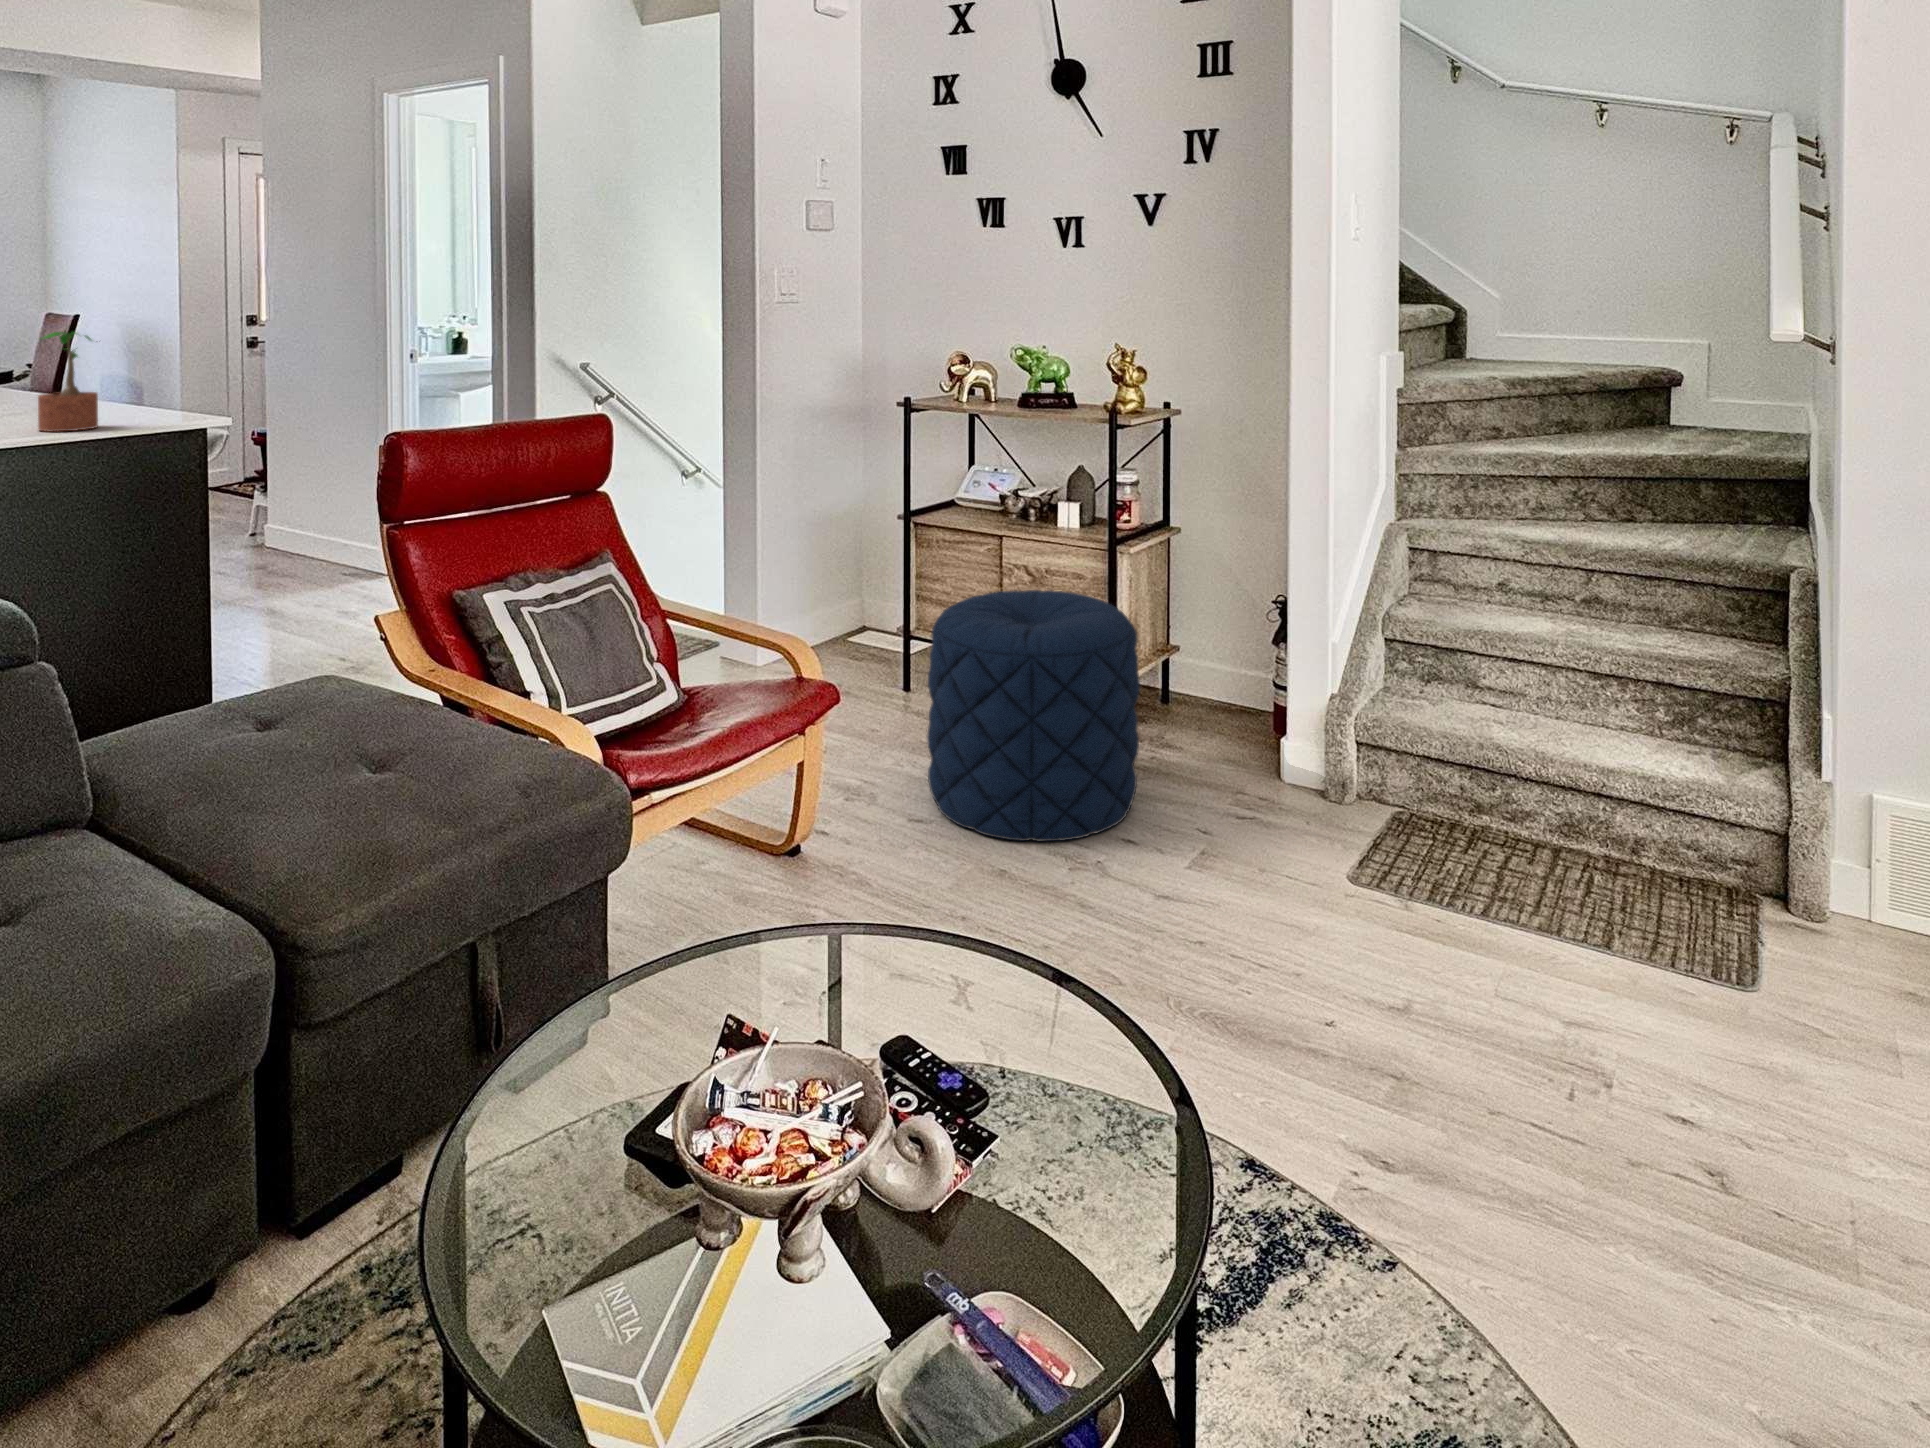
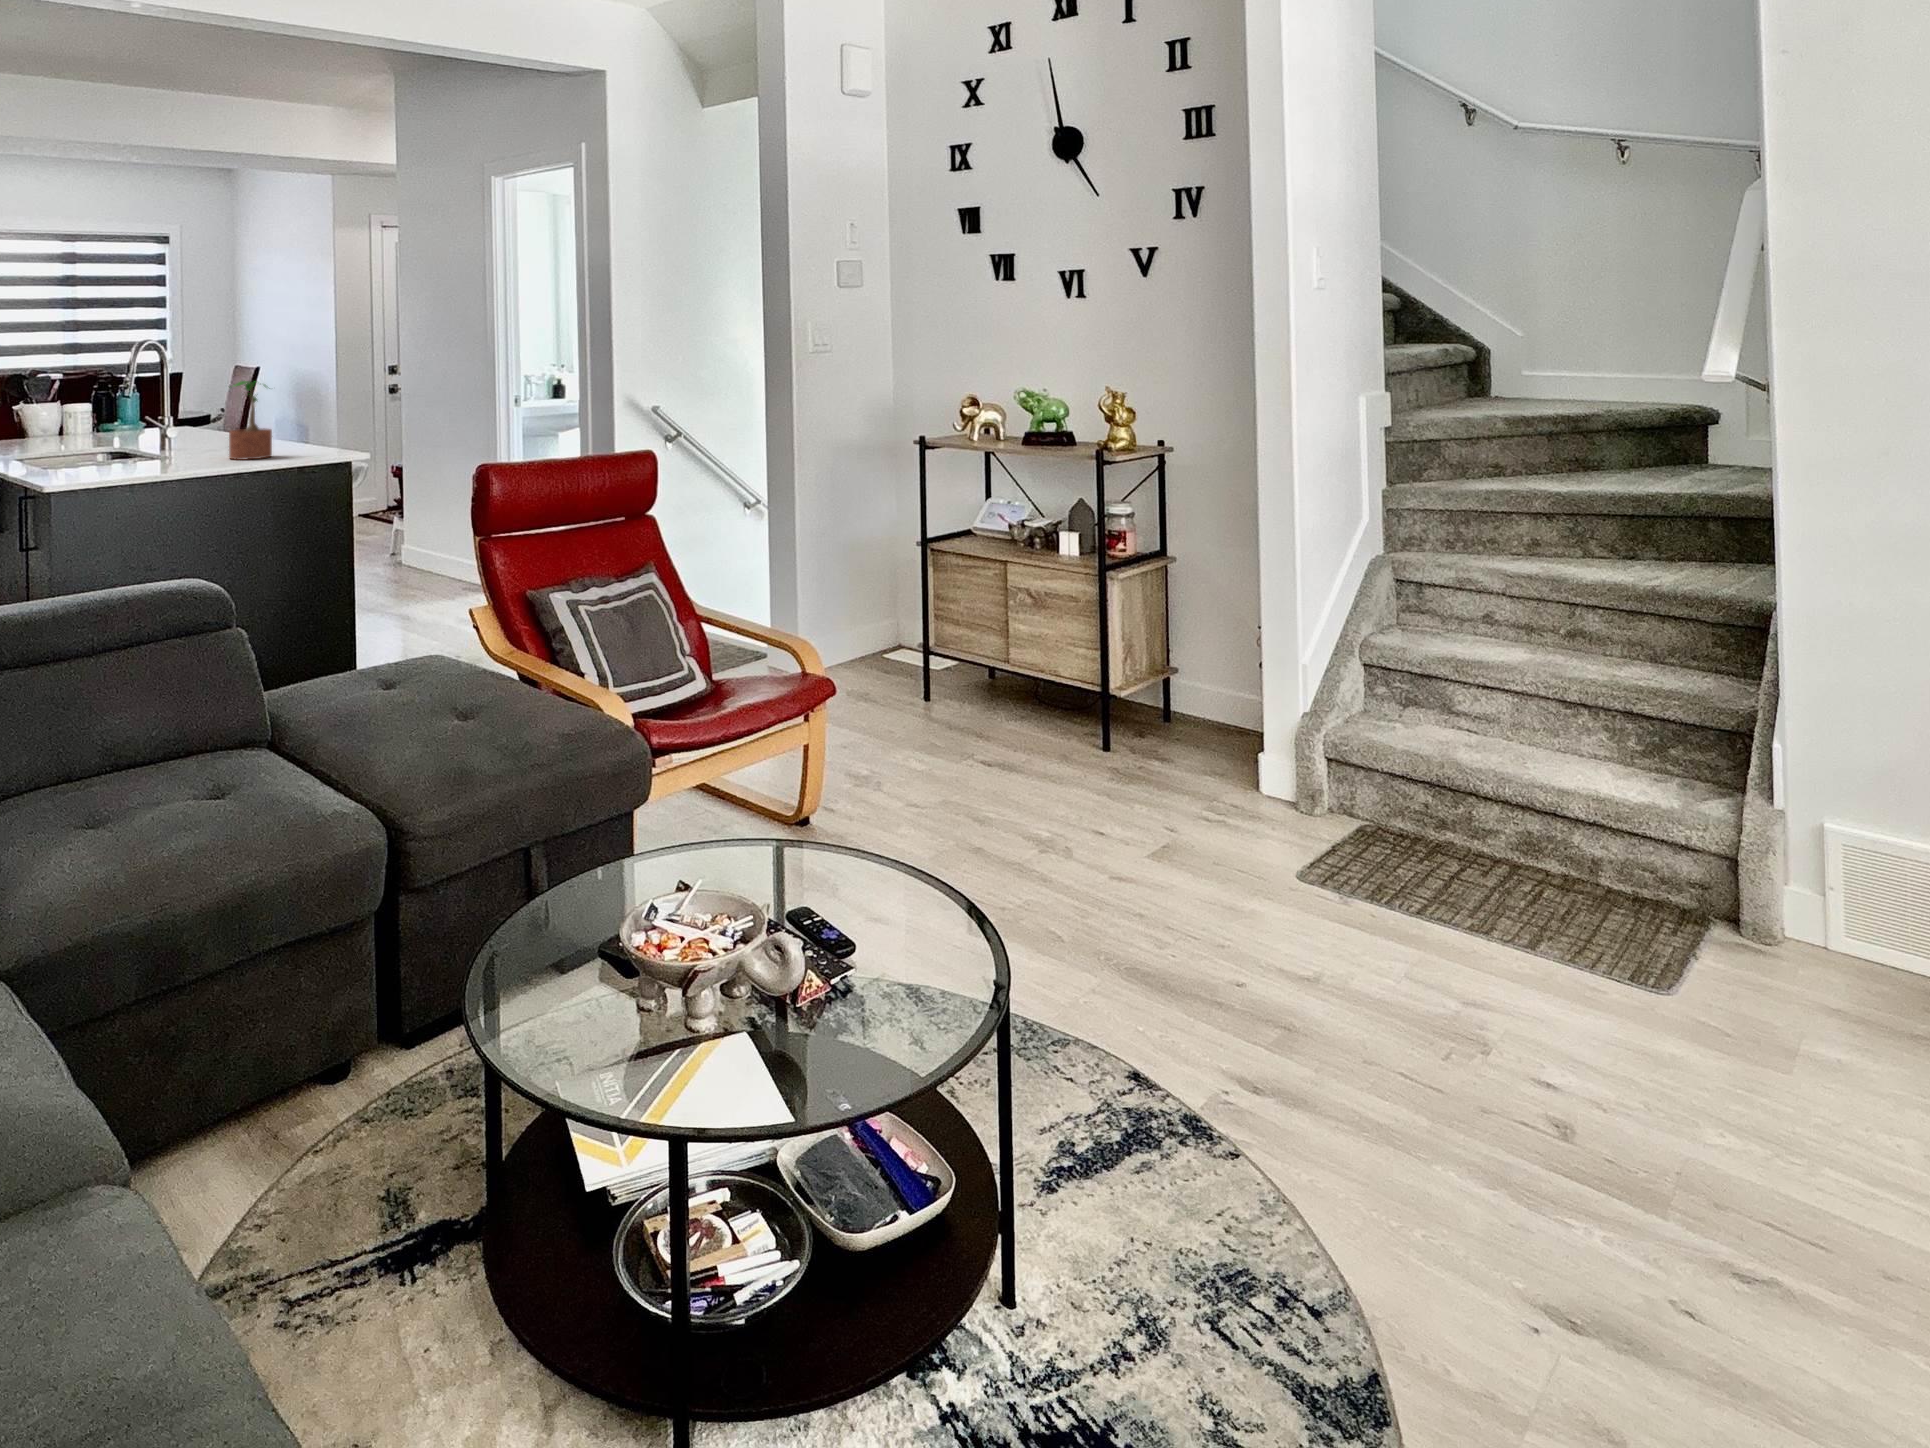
pouf: present [927,590,1140,842] -> none [926,607,1114,828]

